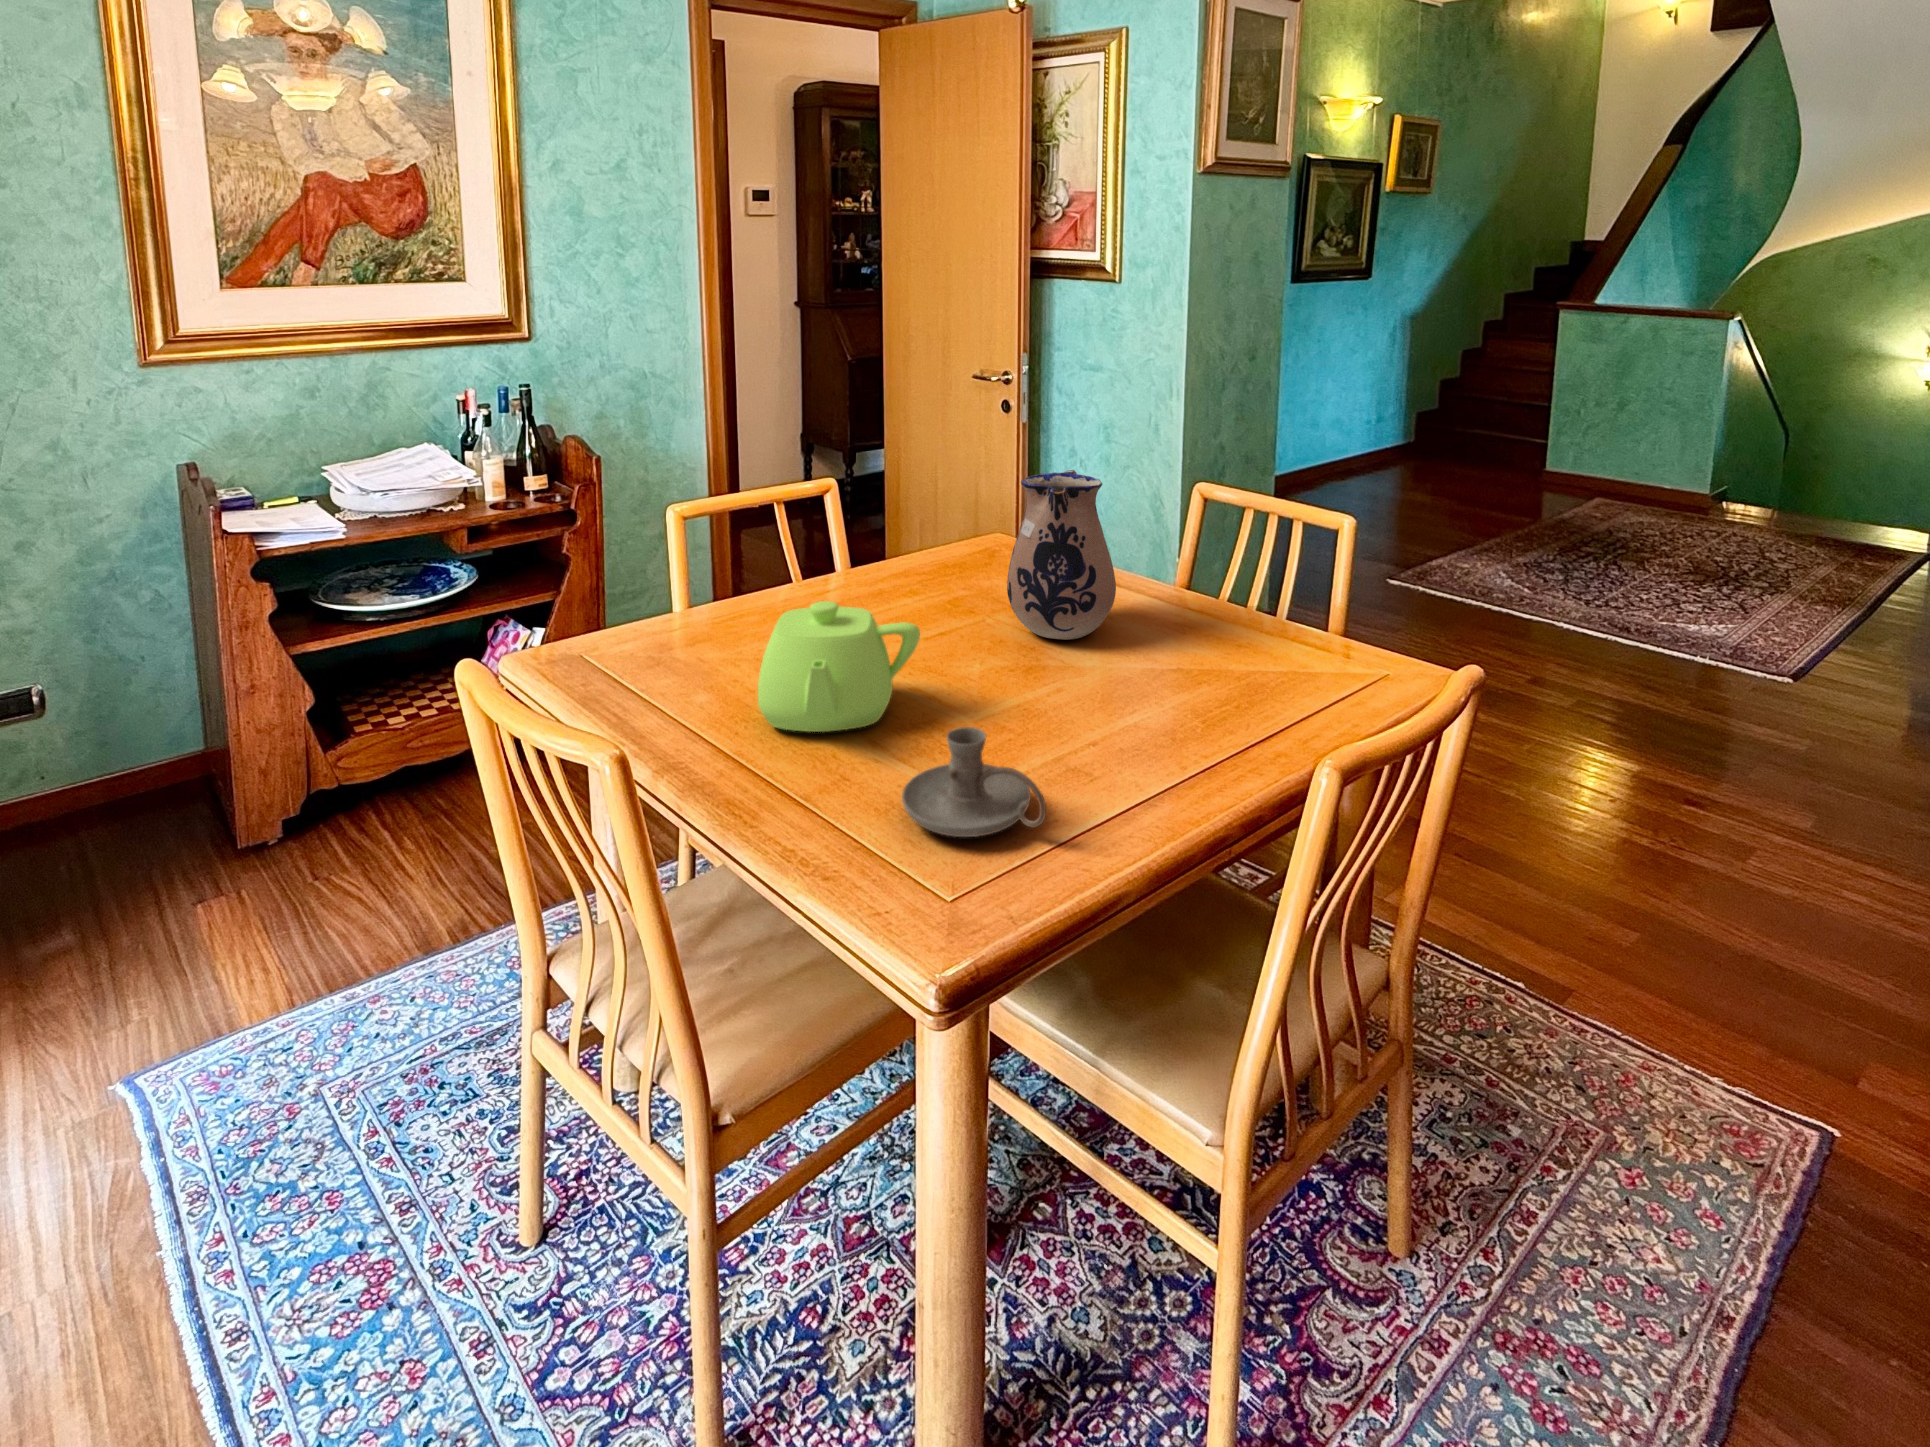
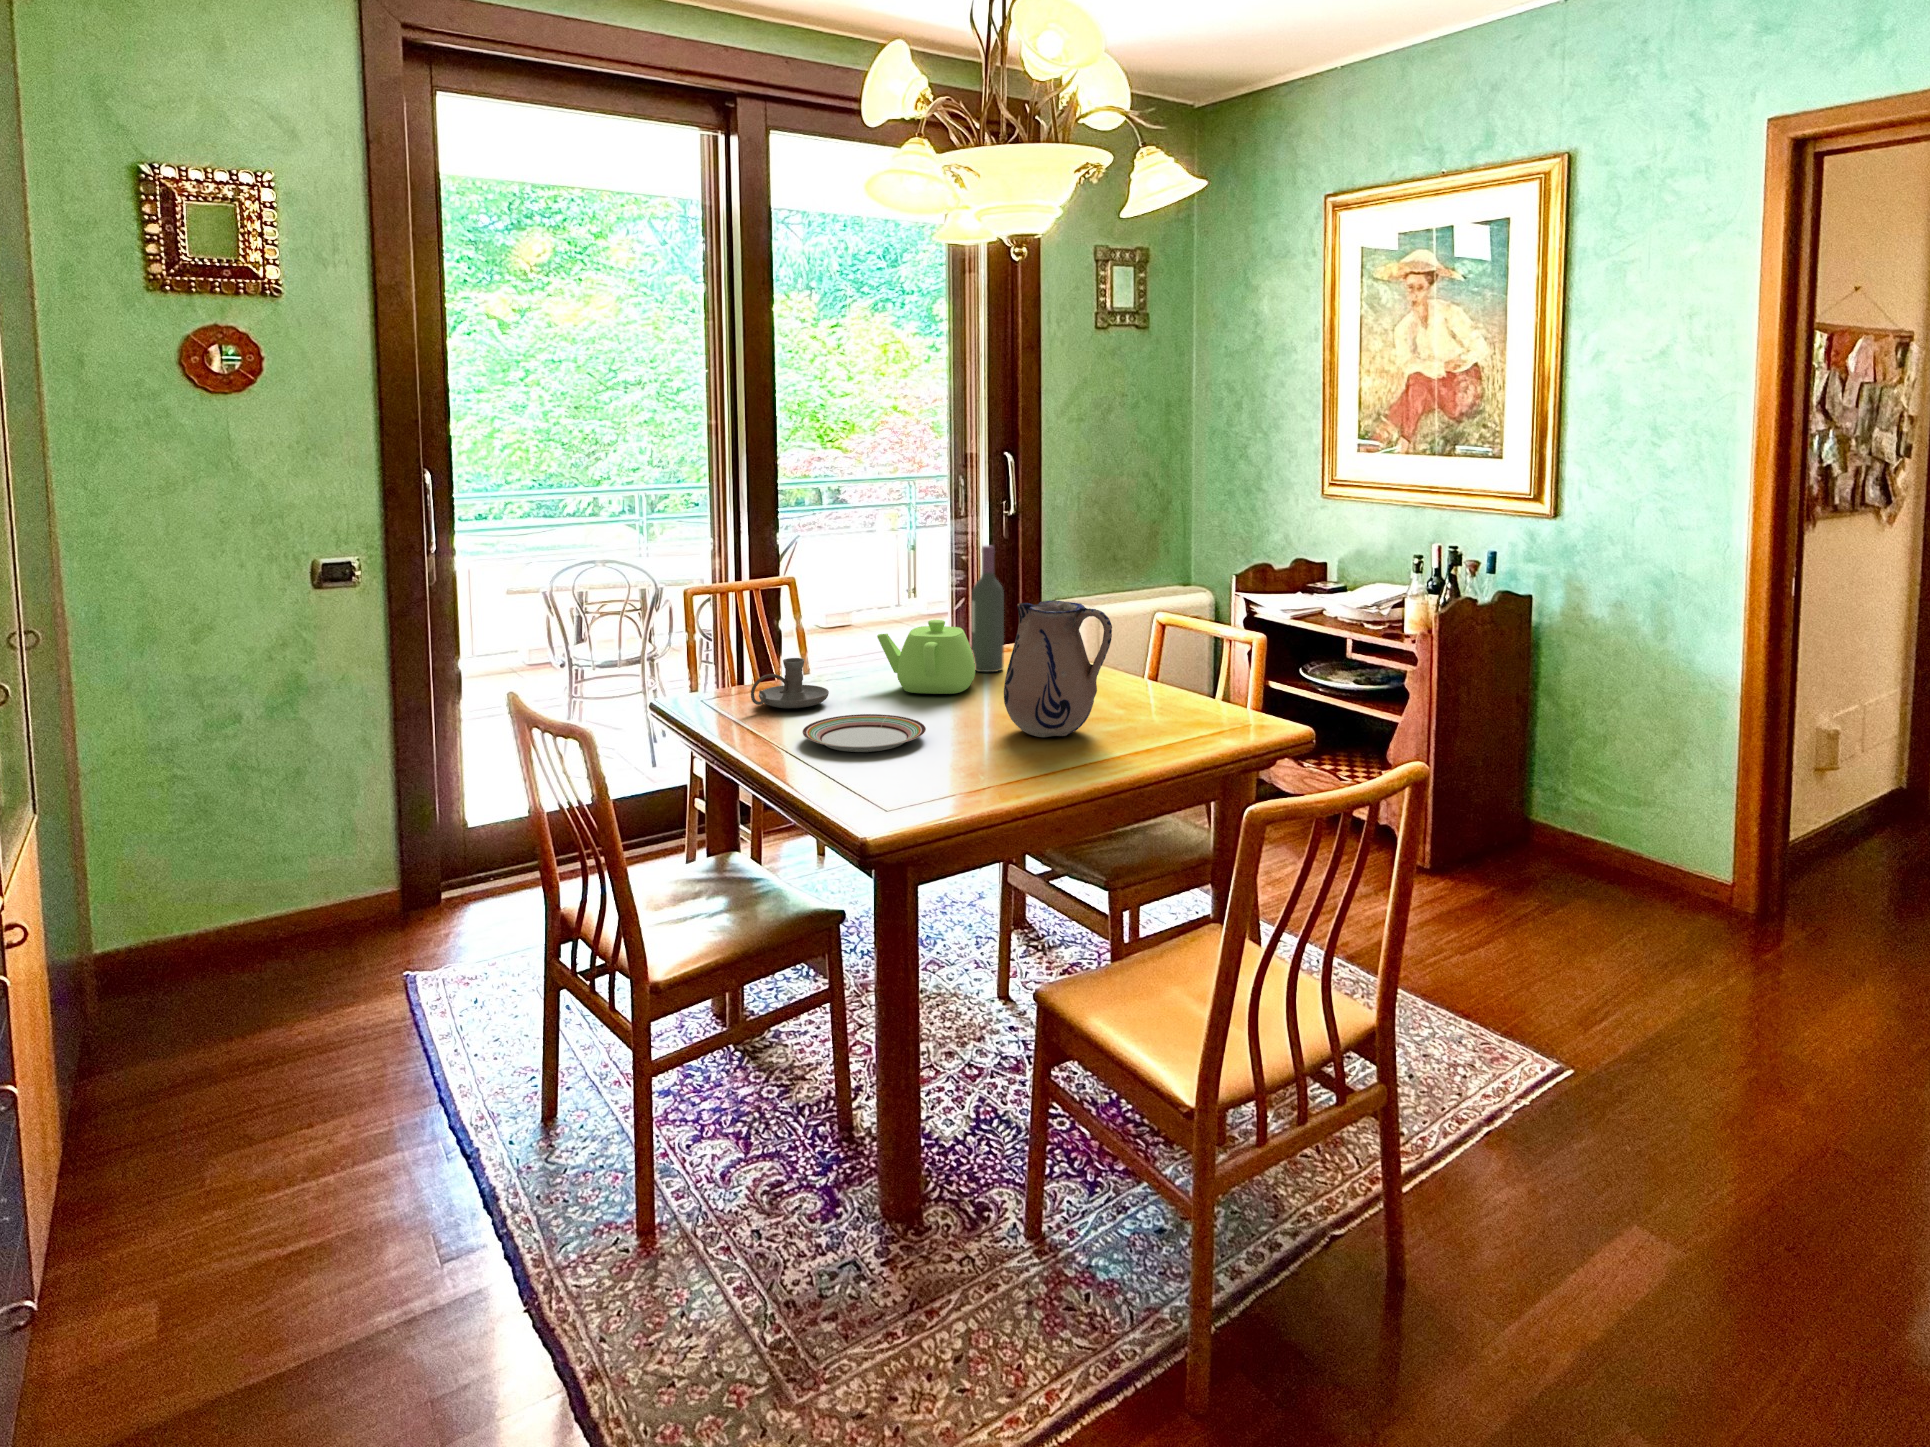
wine bottle: none [650,482,711,697] -> present [971,546,1004,672]
plate: none [1073,675,1250,753] -> present [802,714,926,752]

